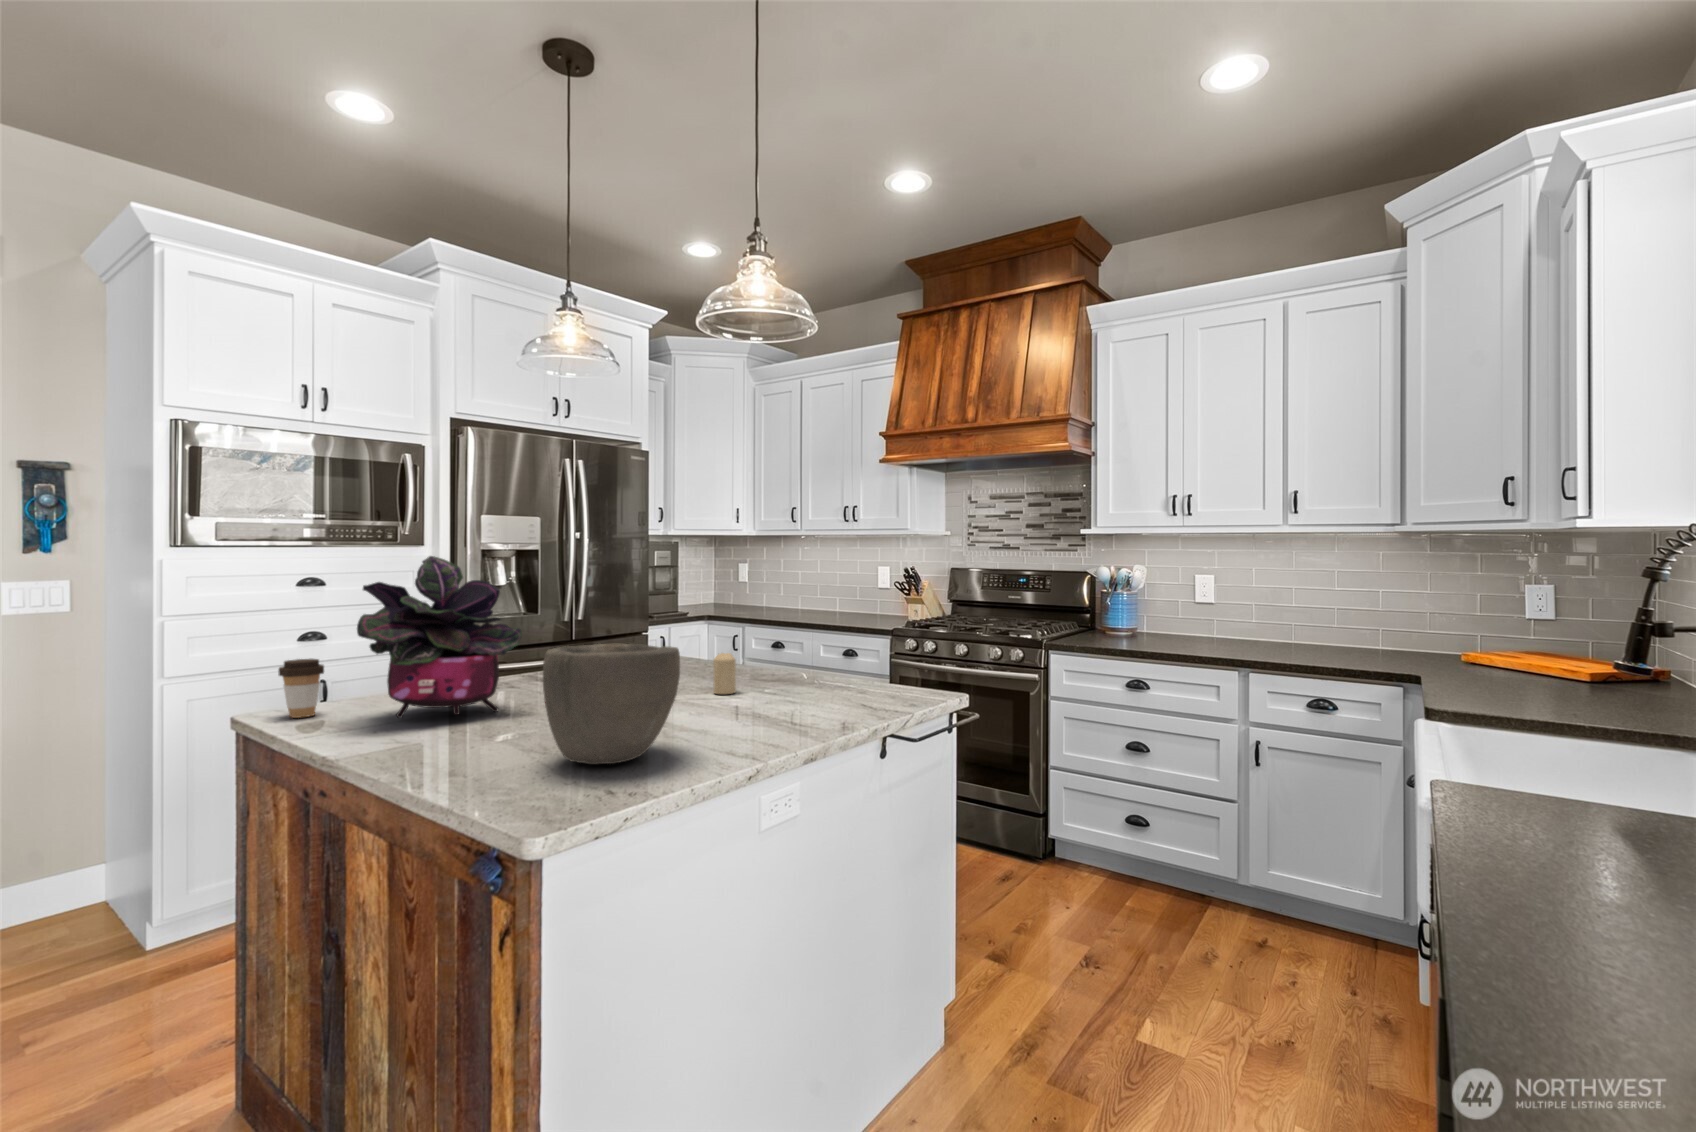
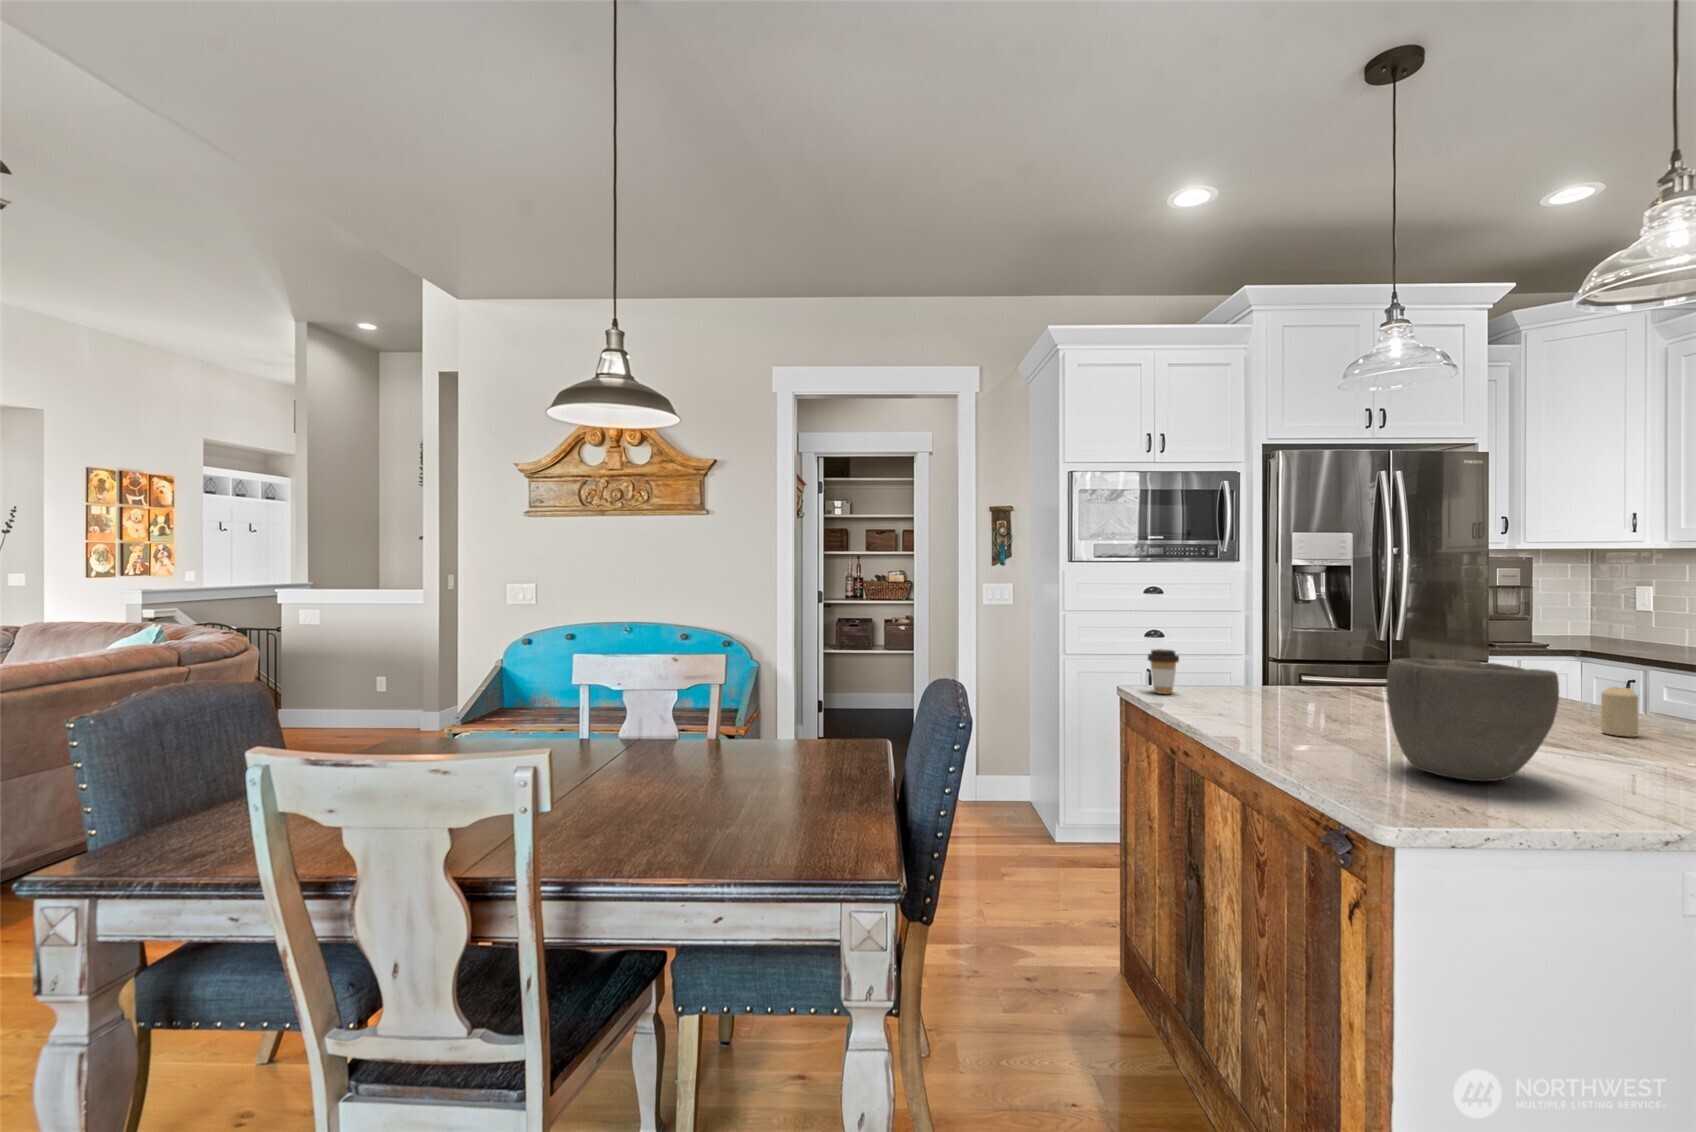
potted plant: present [357,556,522,718] -> none [1208,571,1353,713]

